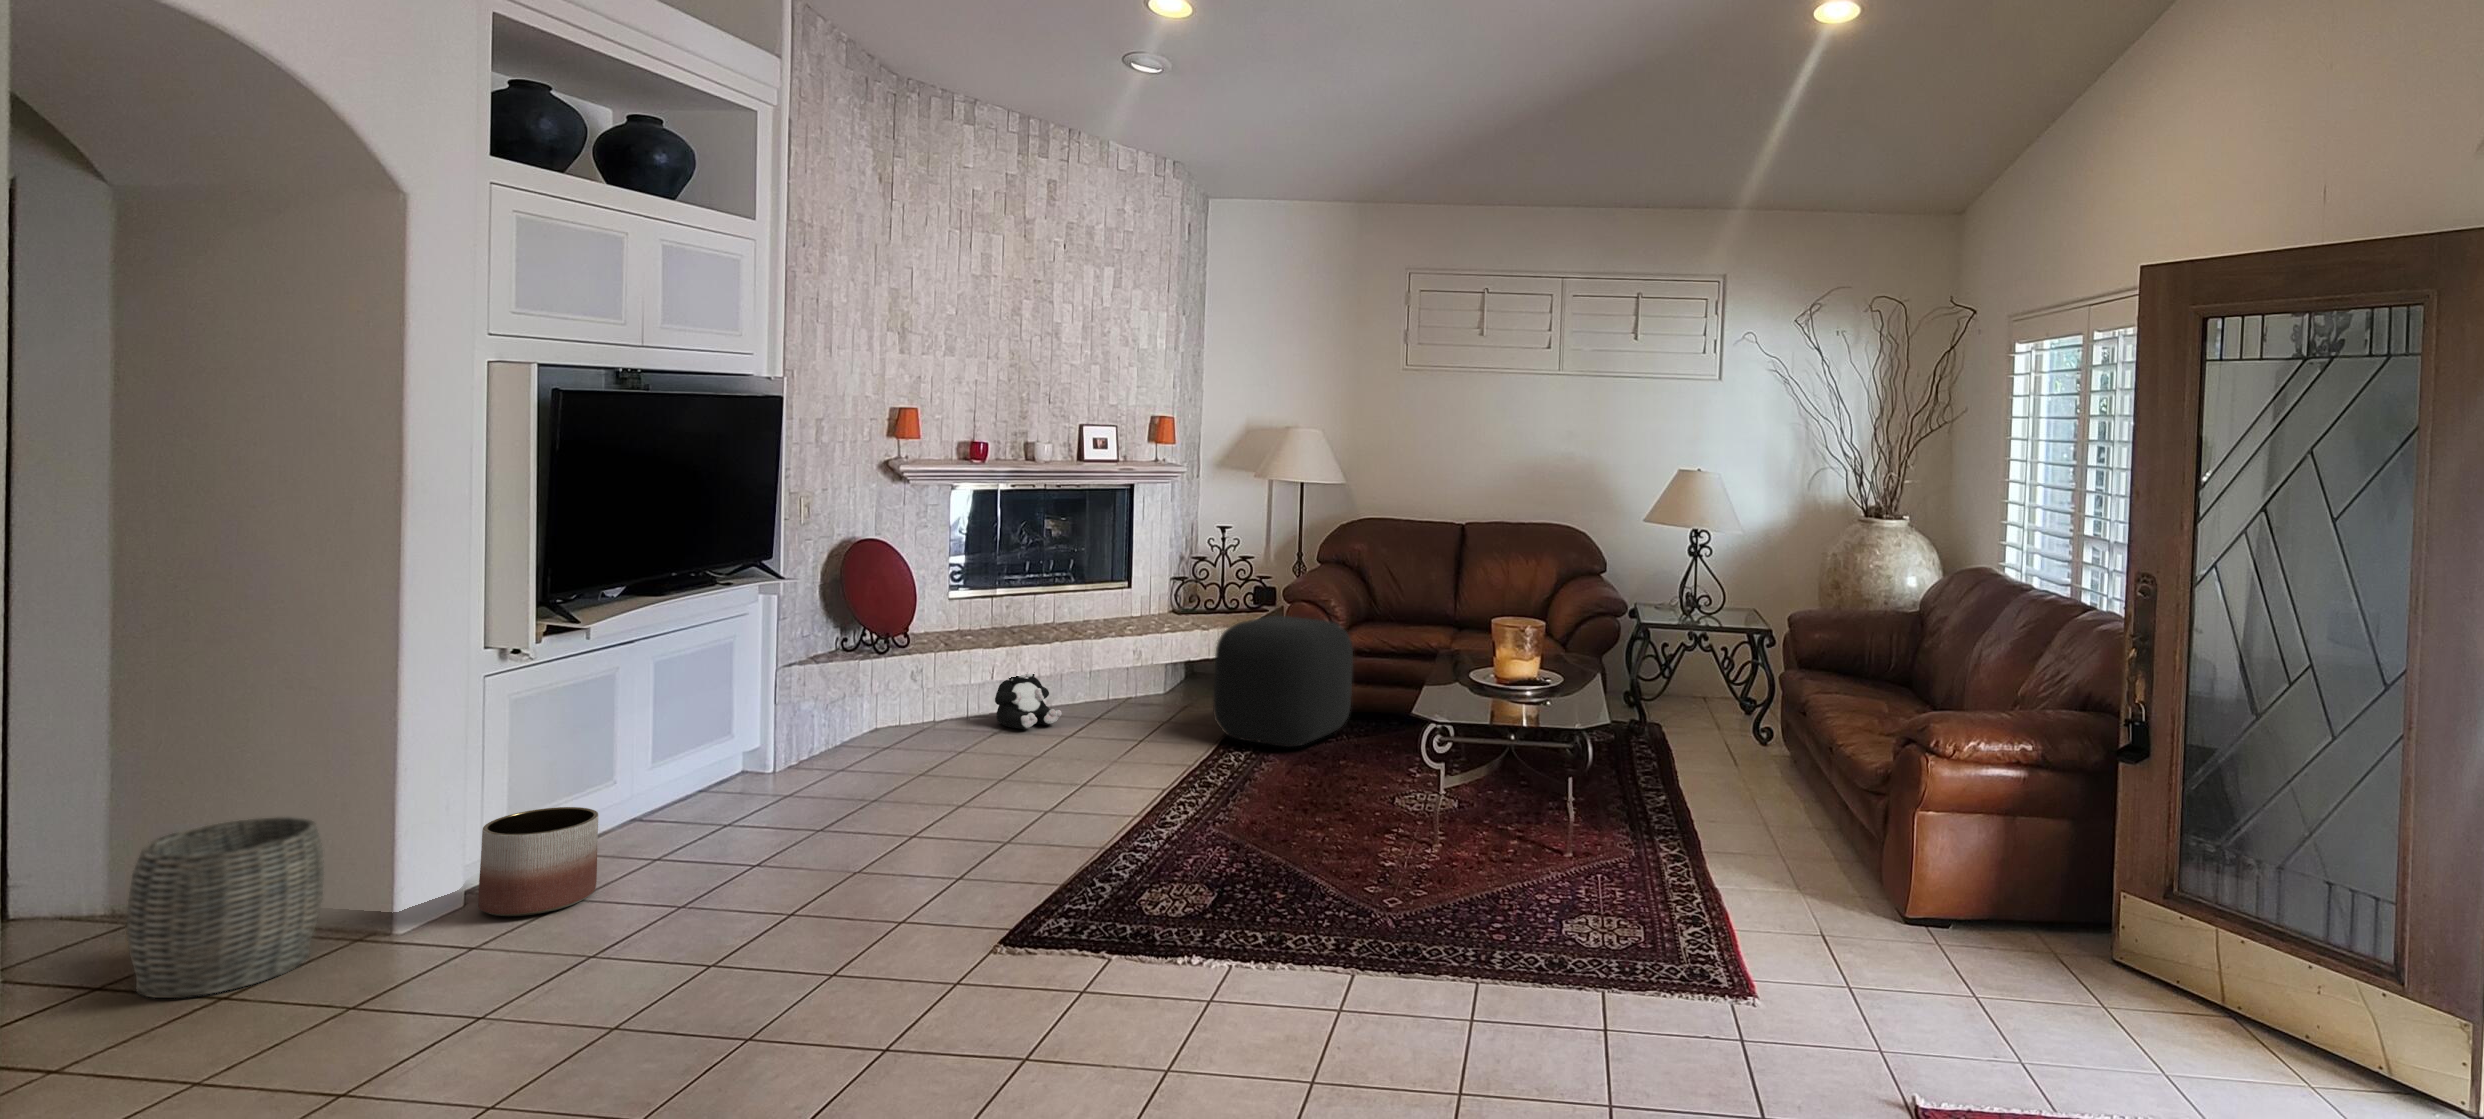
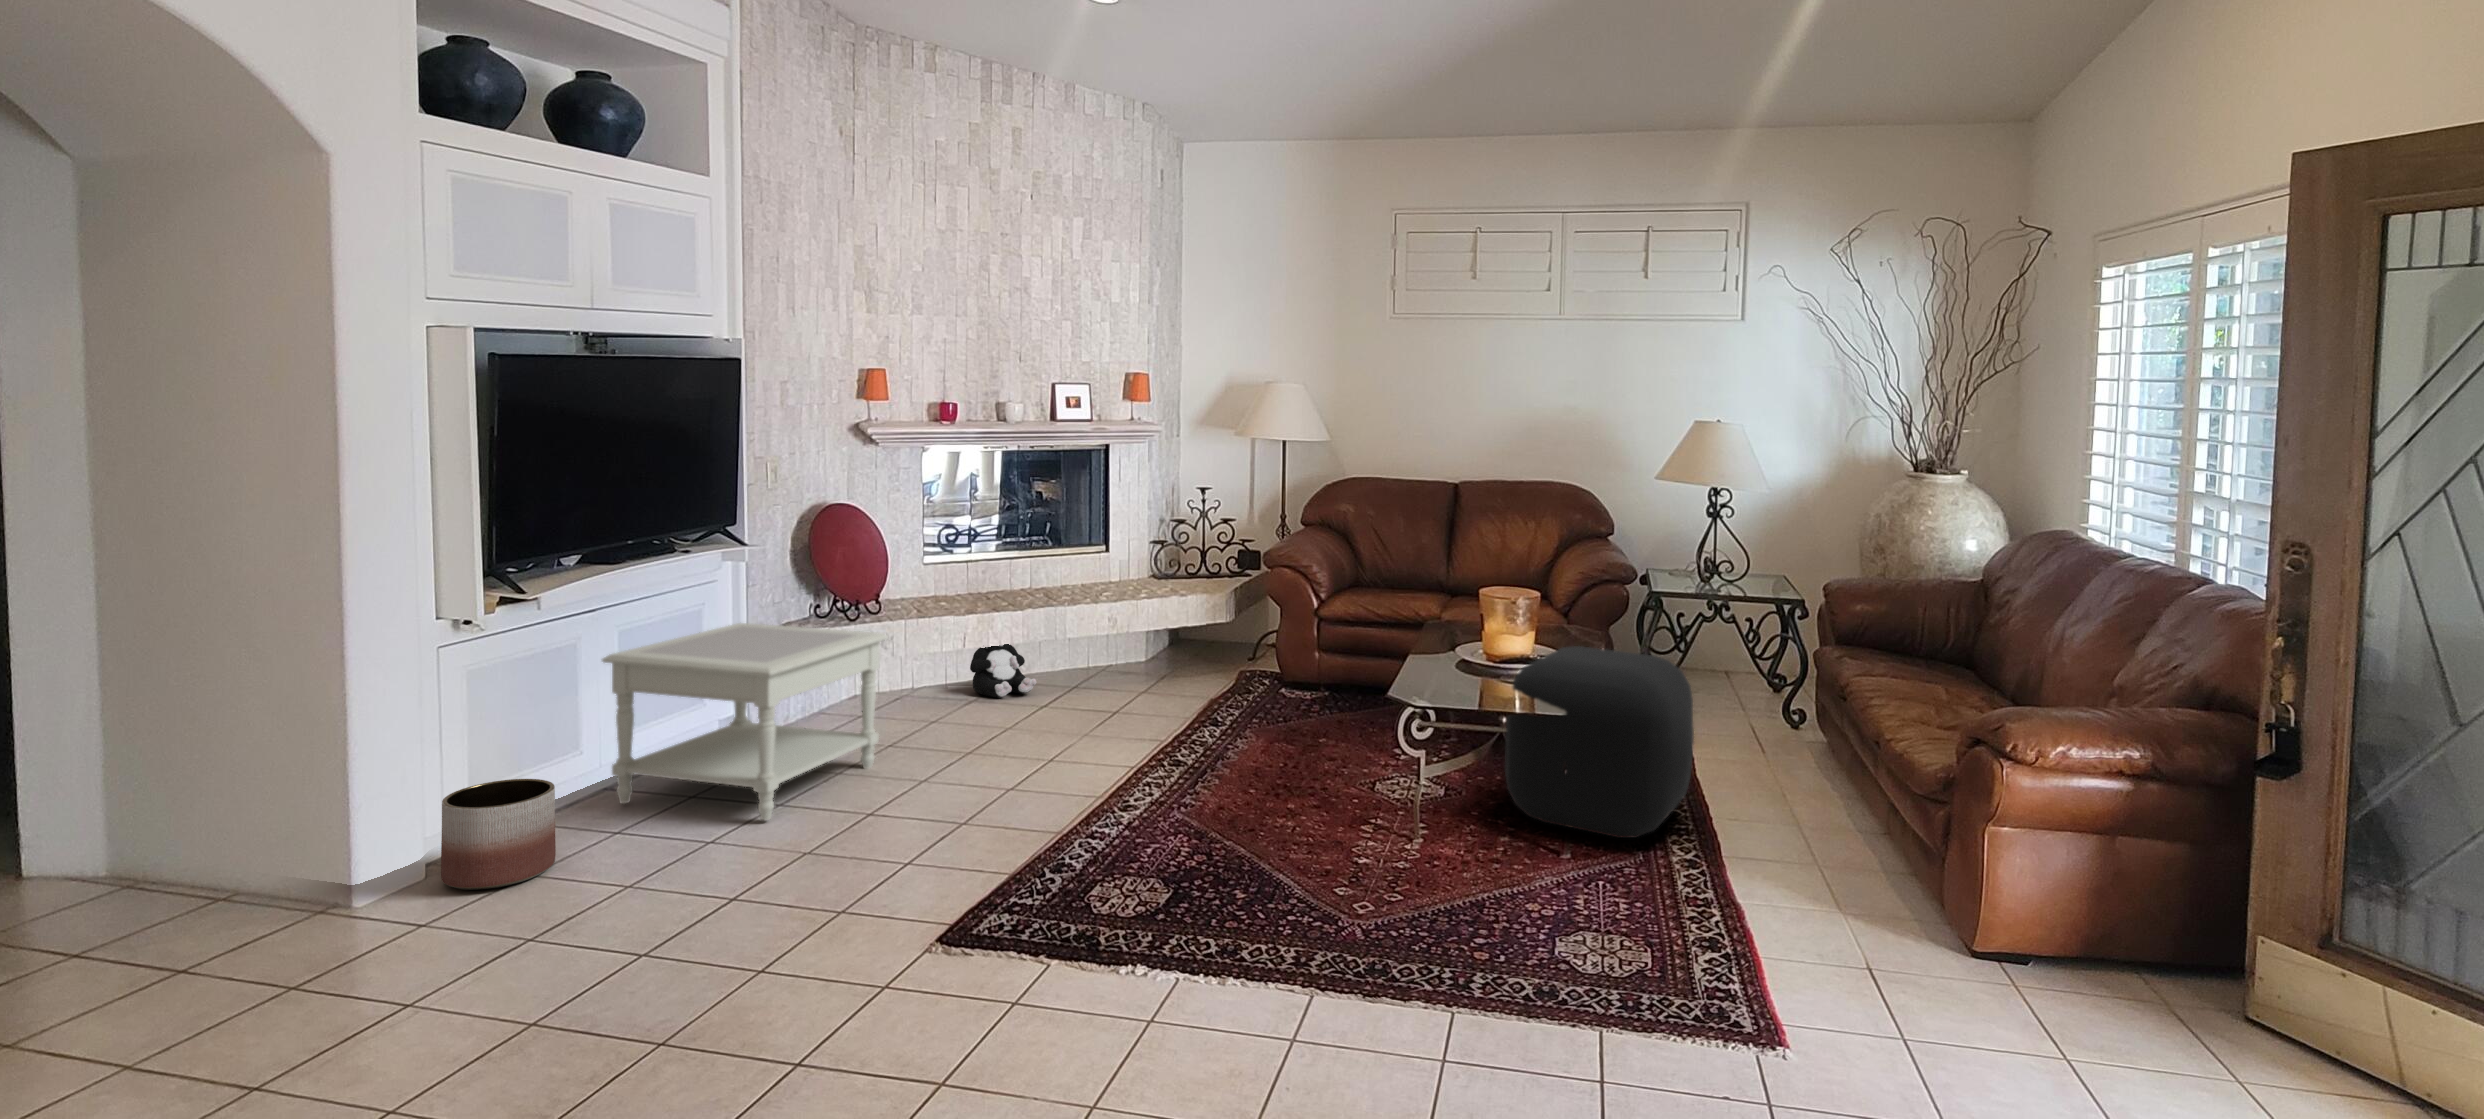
ottoman: present [1213,616,1353,747] -> present [1505,646,1694,838]
side table: none [638,655,926,845] -> present [602,623,888,820]
woven basket: present [127,817,324,998] -> none [104,787,289,966]

